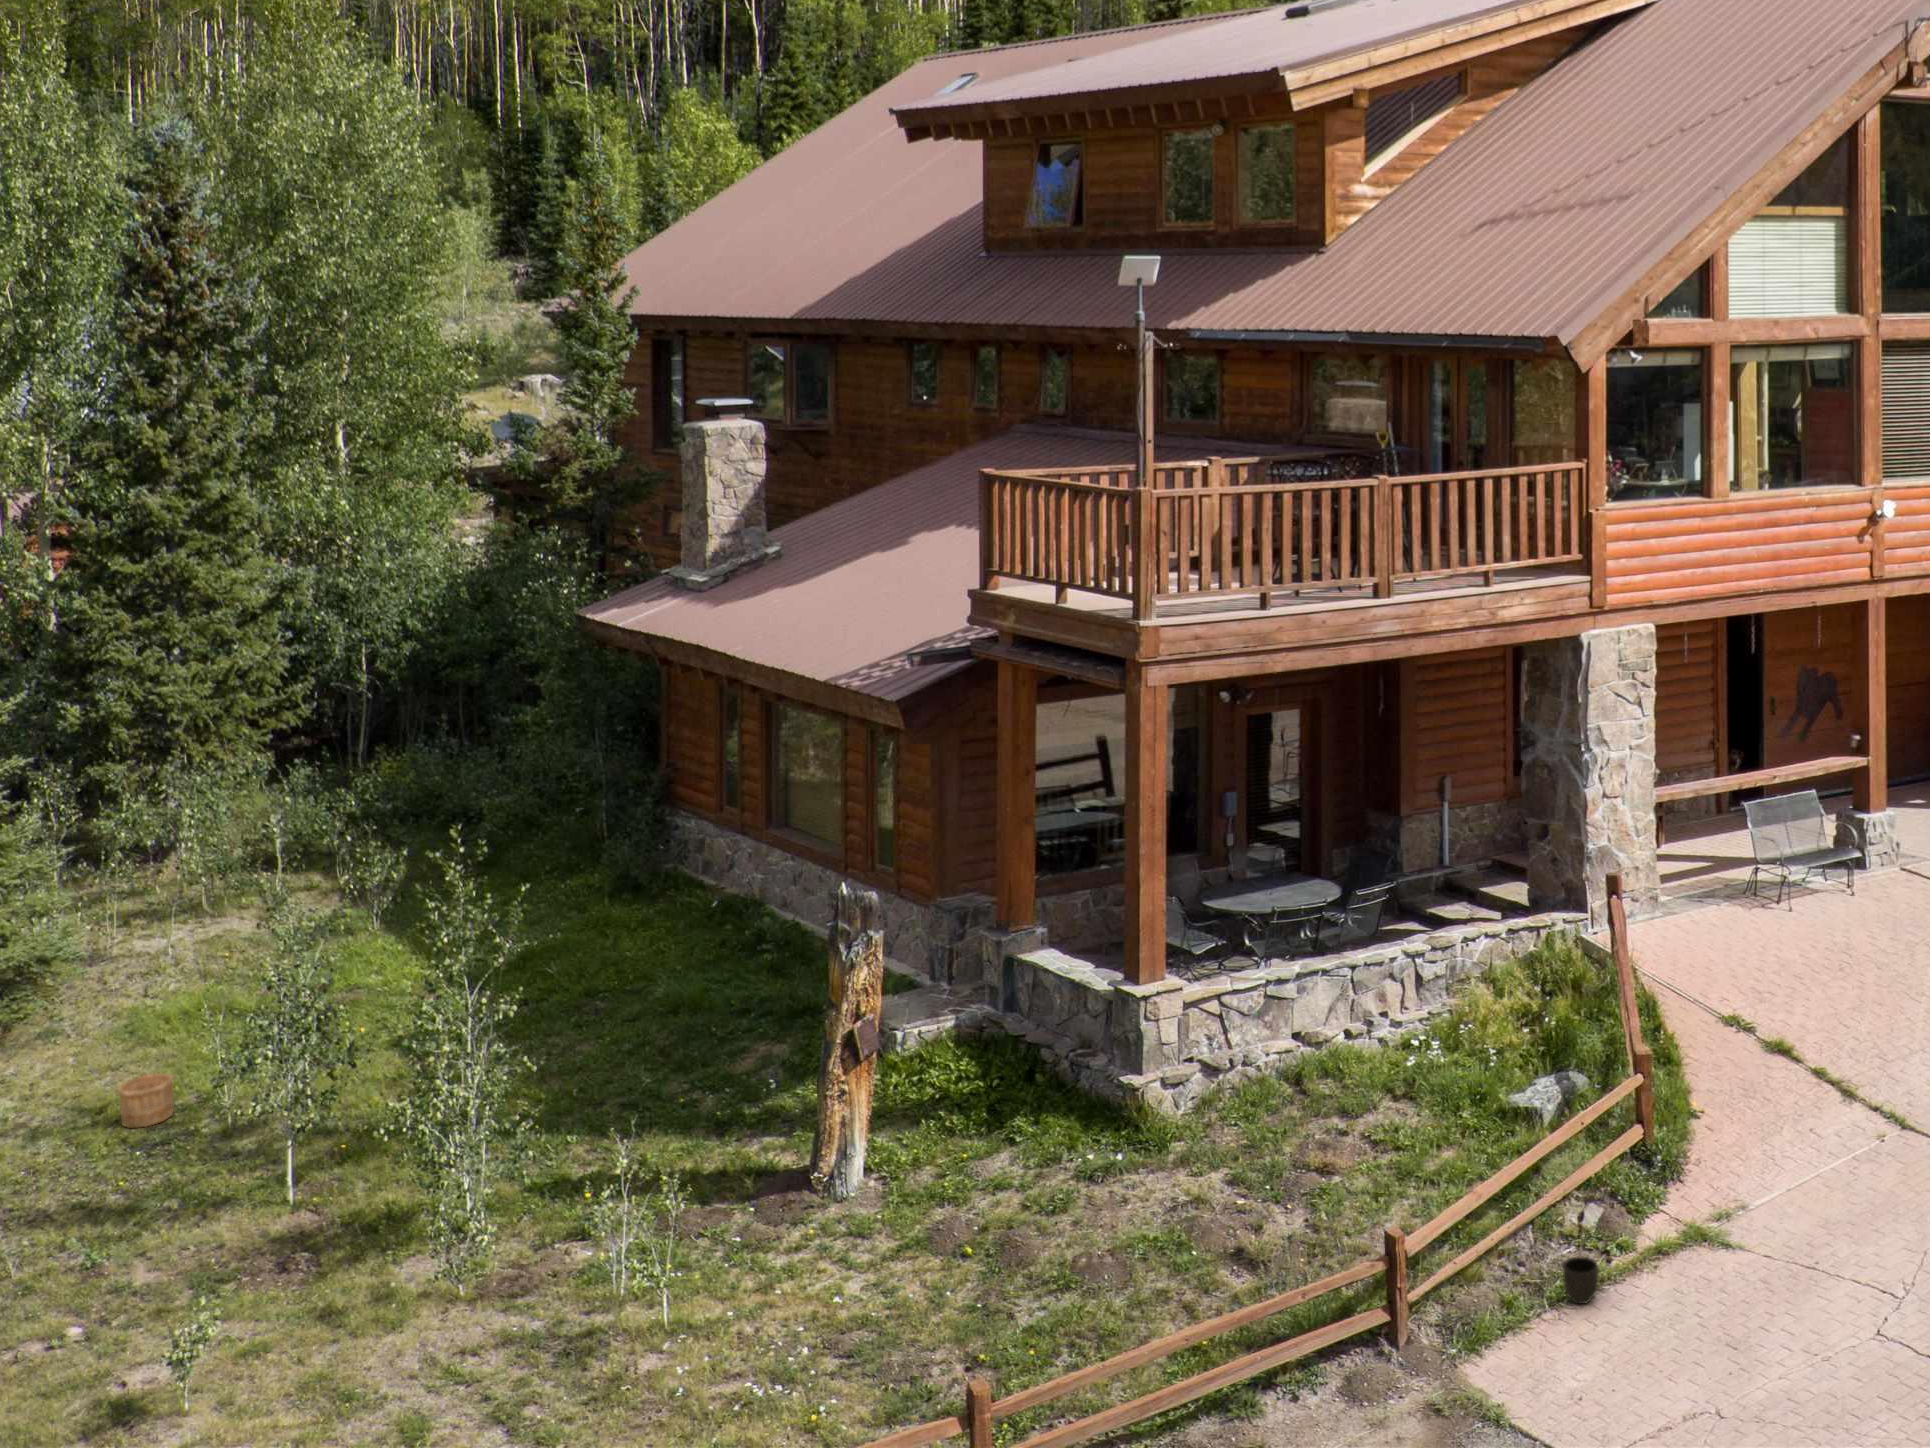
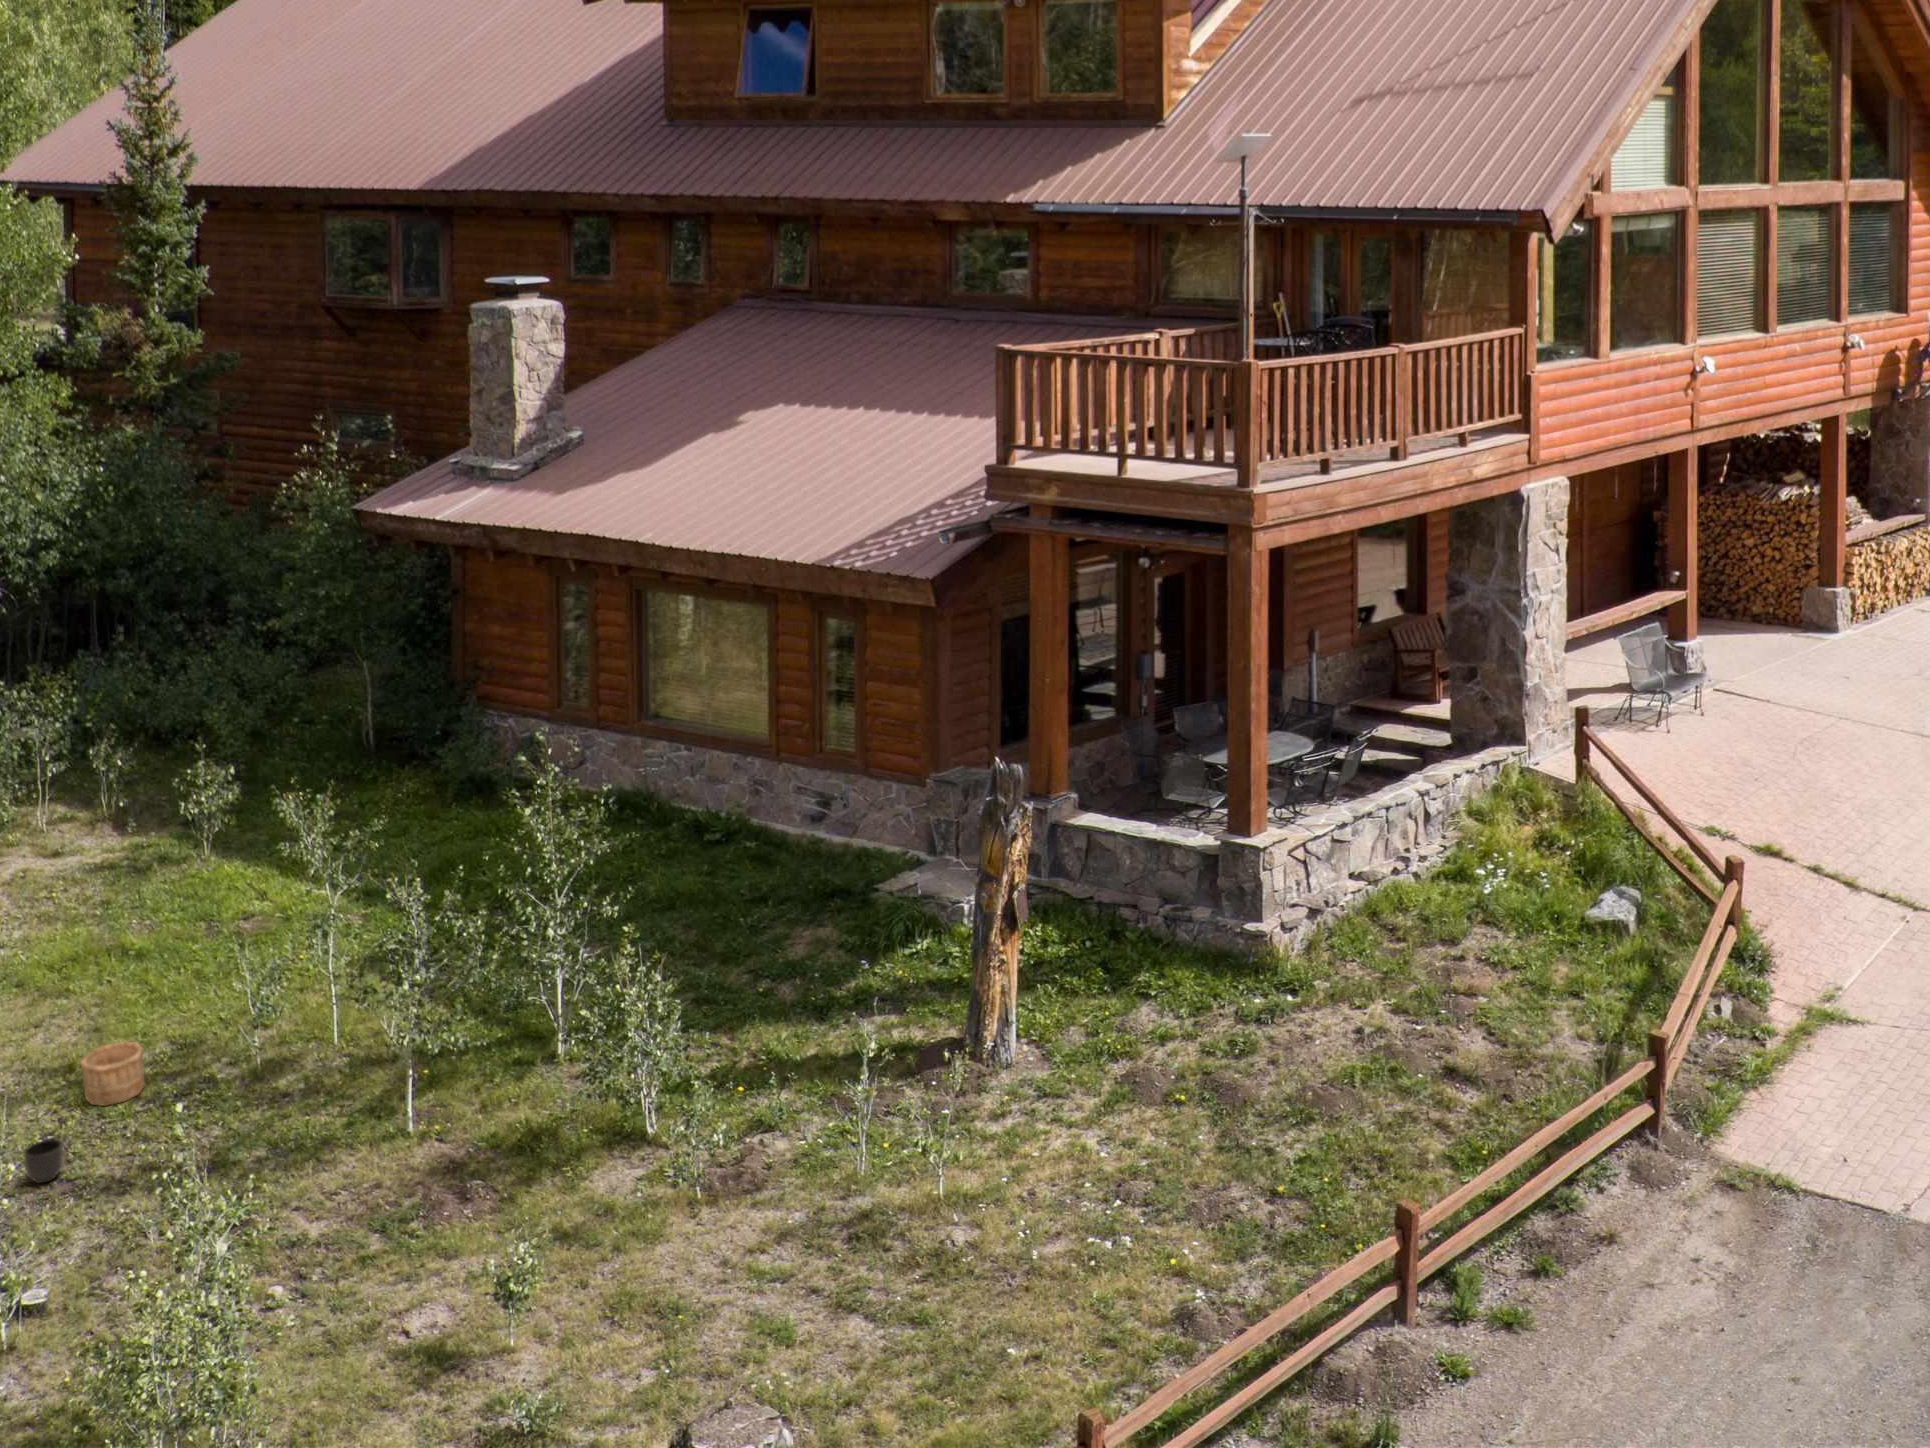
planter: present [1563,1257,1599,1304] -> present [24,1139,63,1183]

